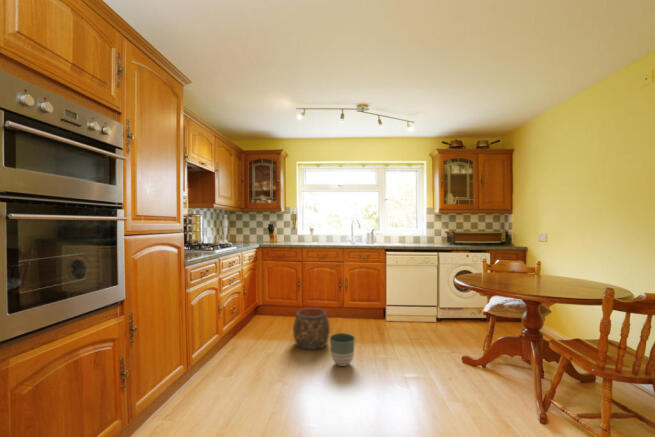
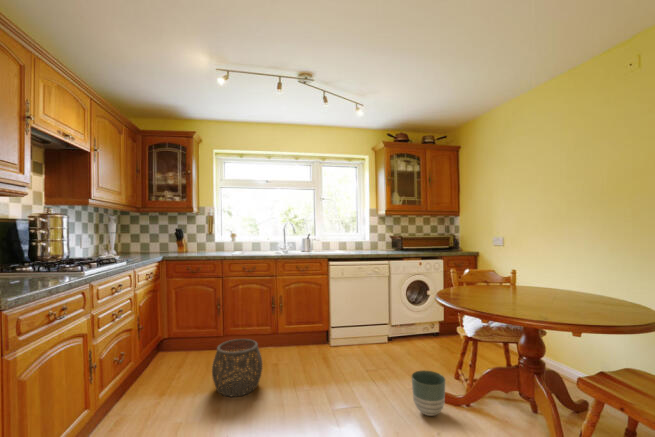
planter: present [330,333,355,366] -> present [412,371,445,416]

